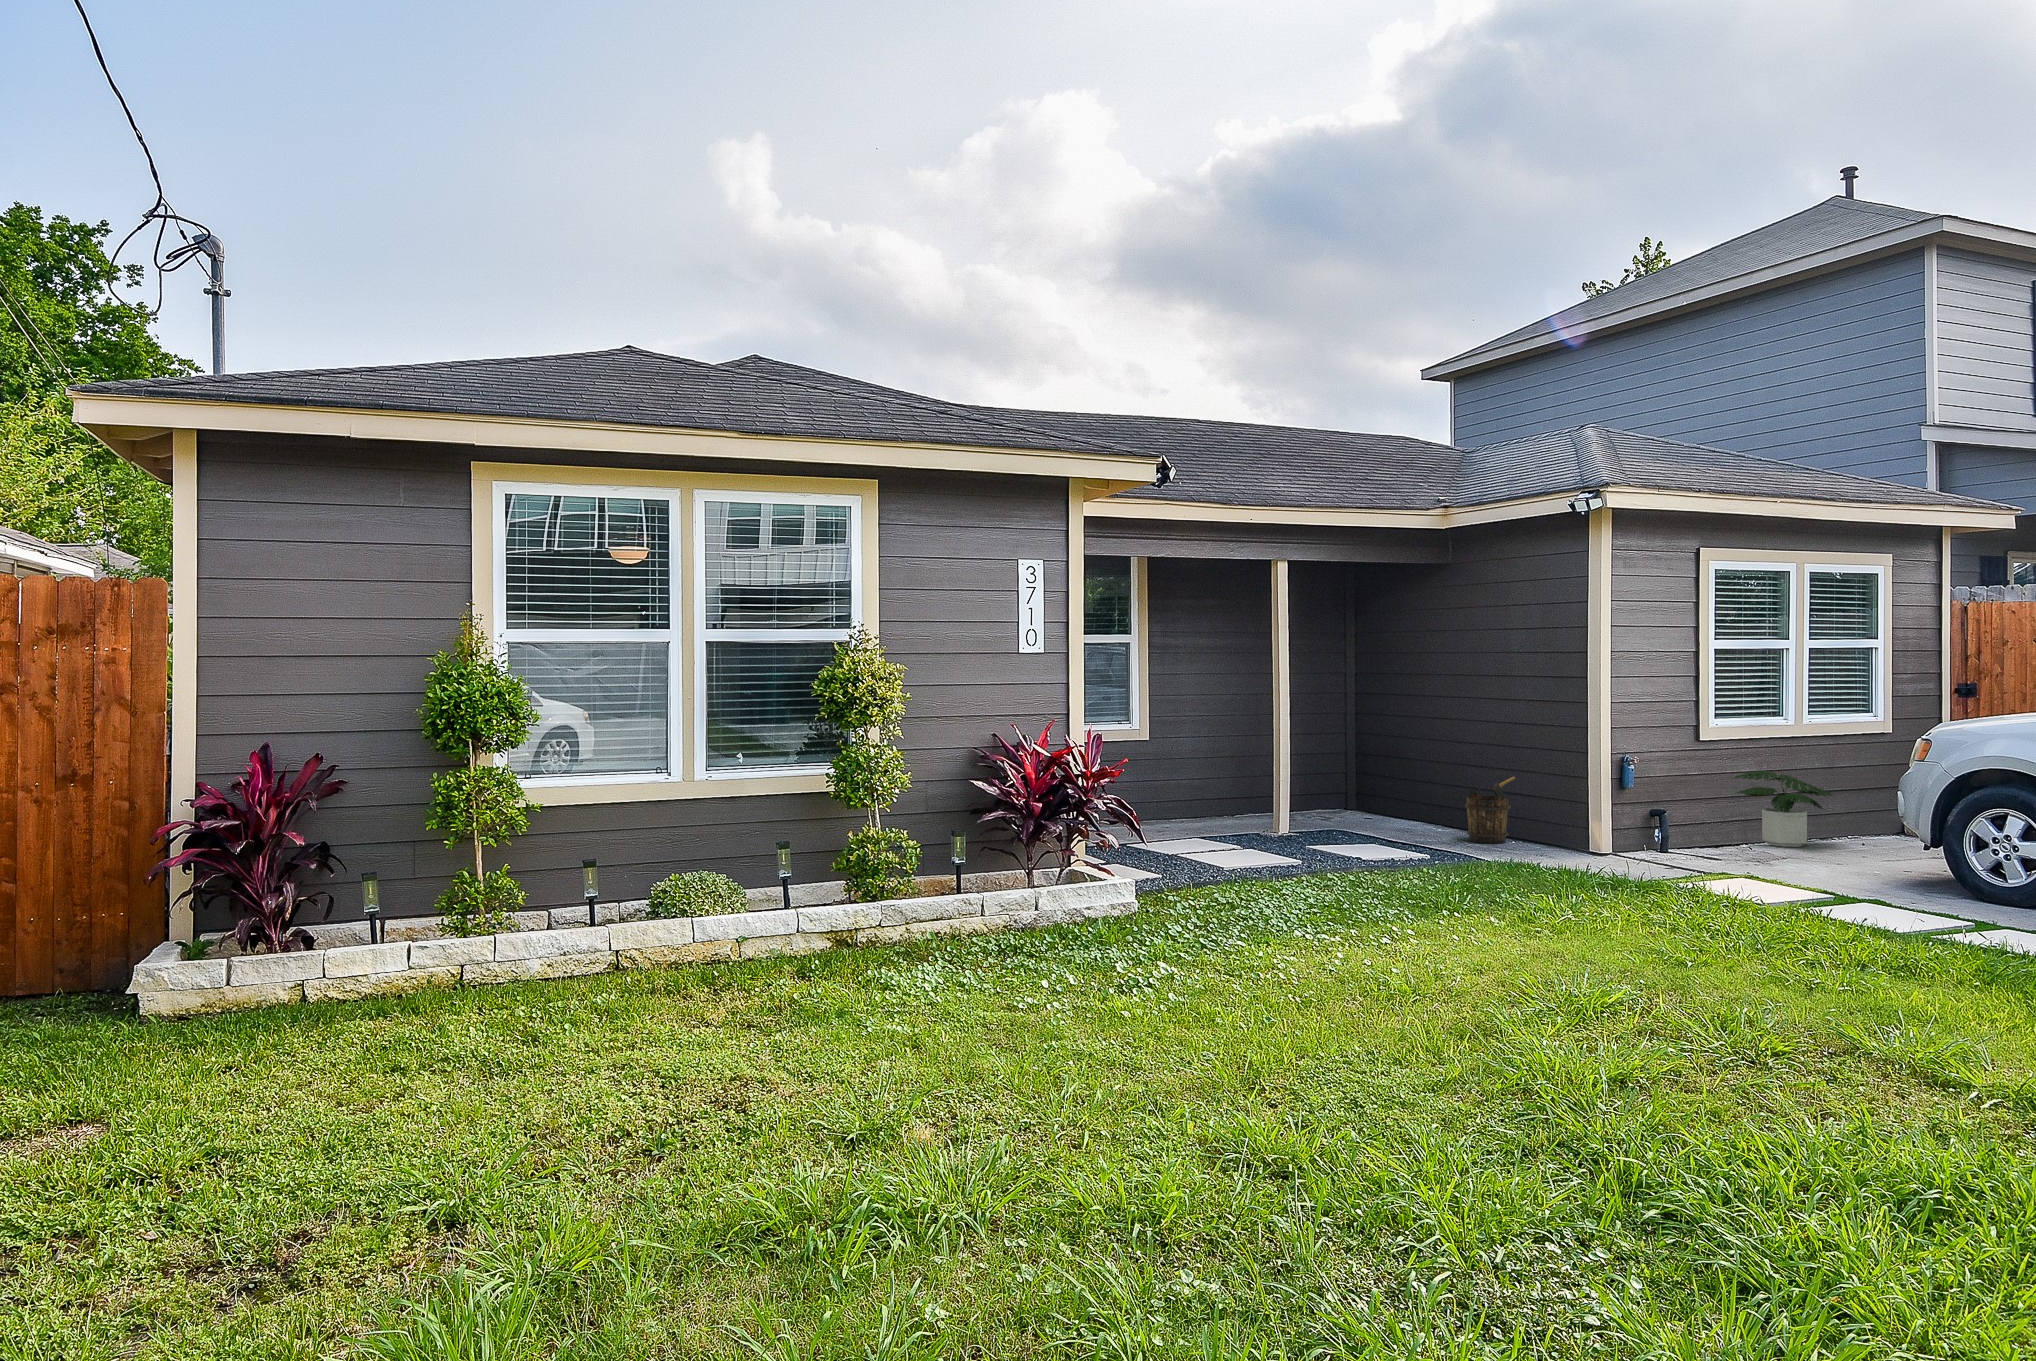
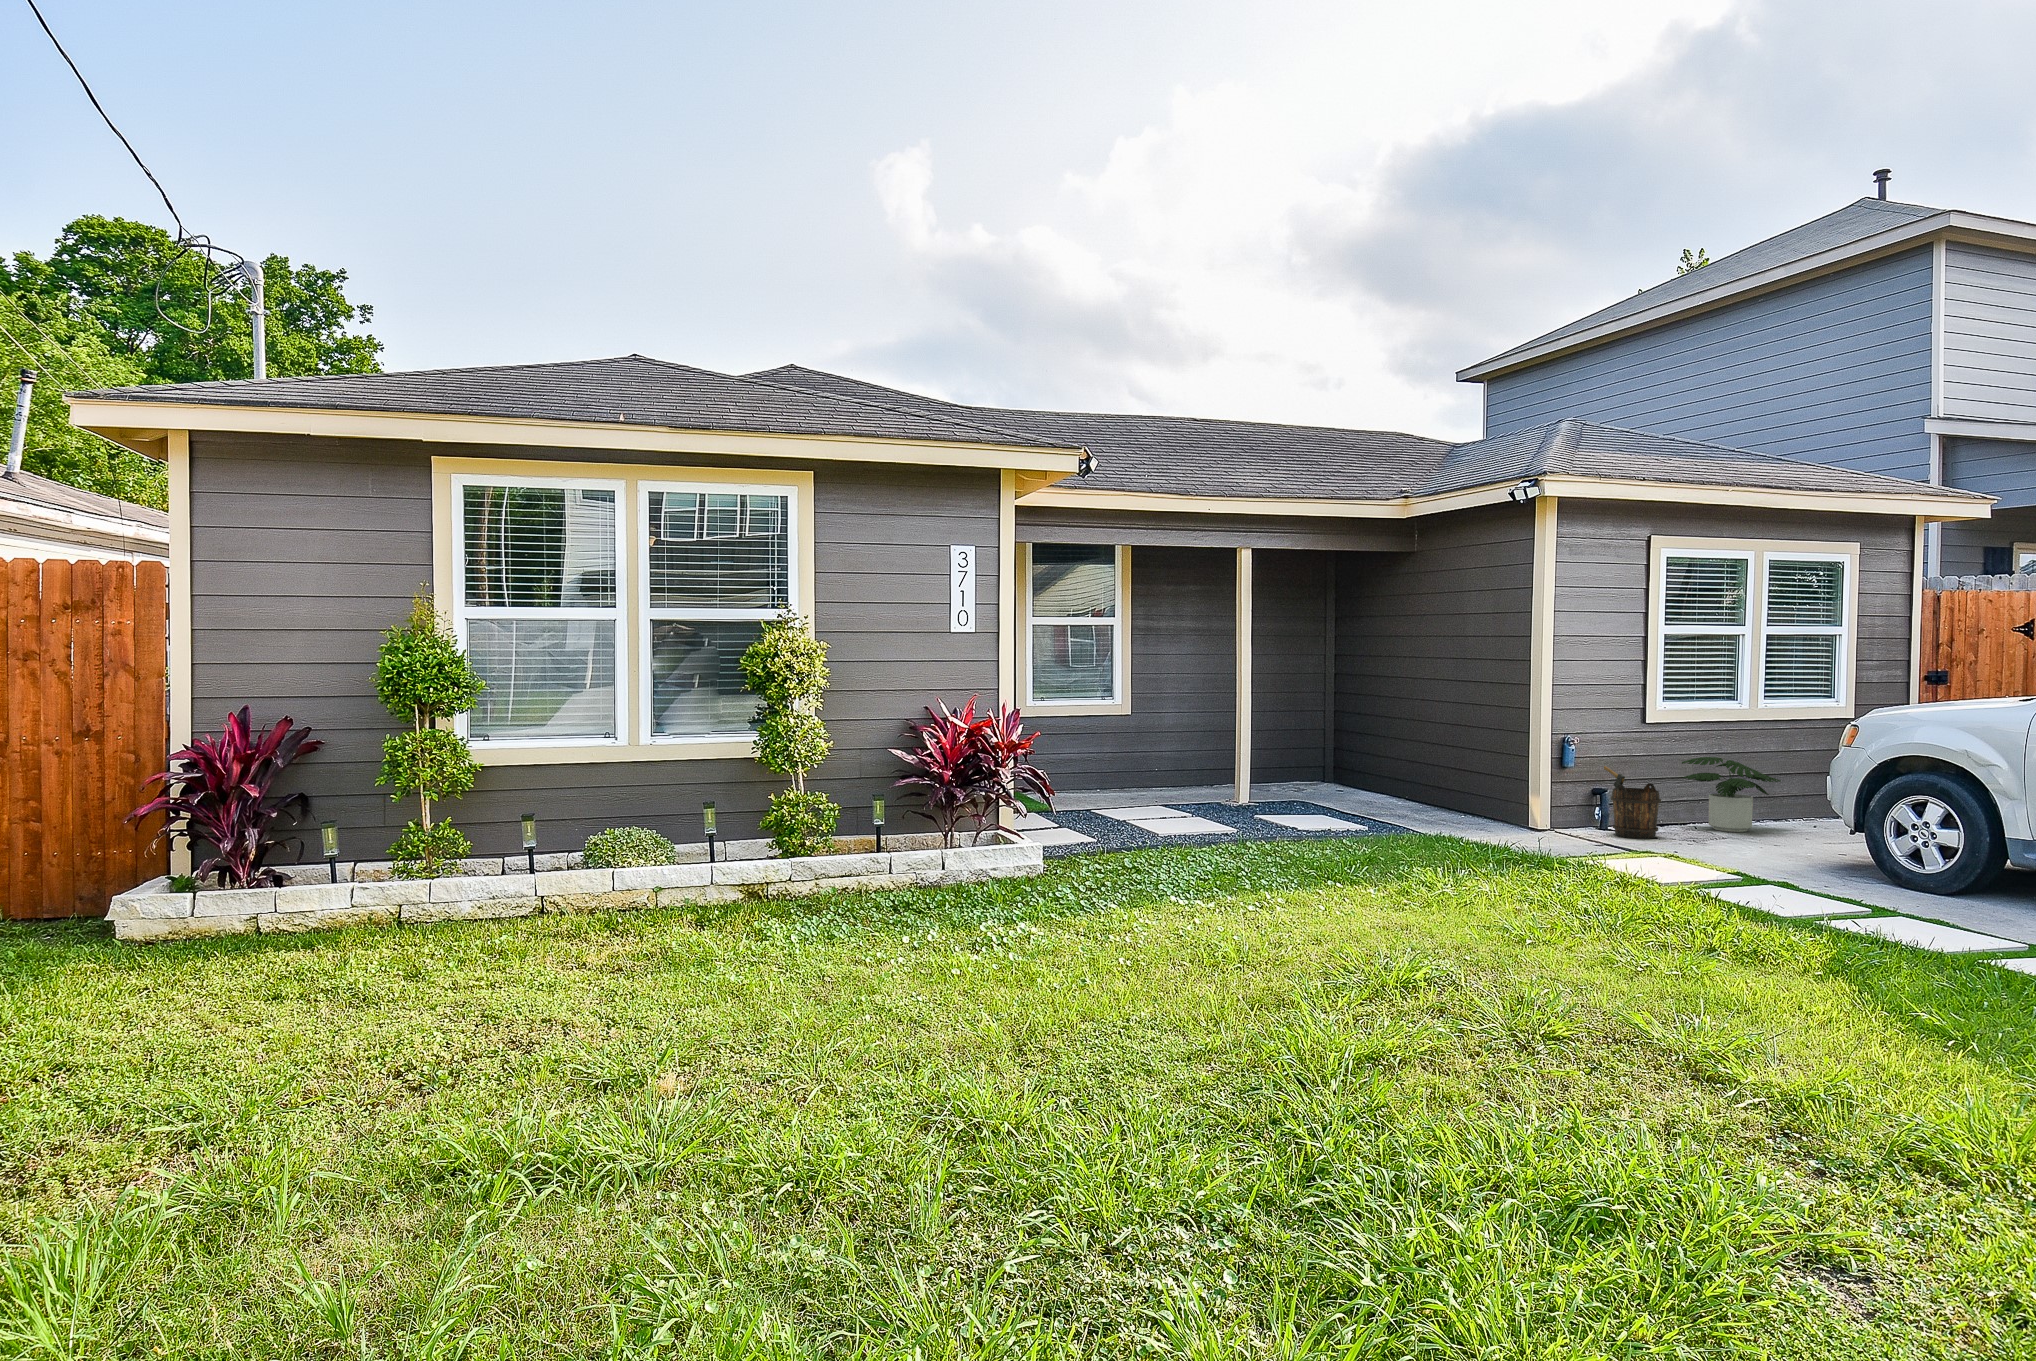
bucket: present [1465,777,1515,844] -> present [1604,766,1661,839]

